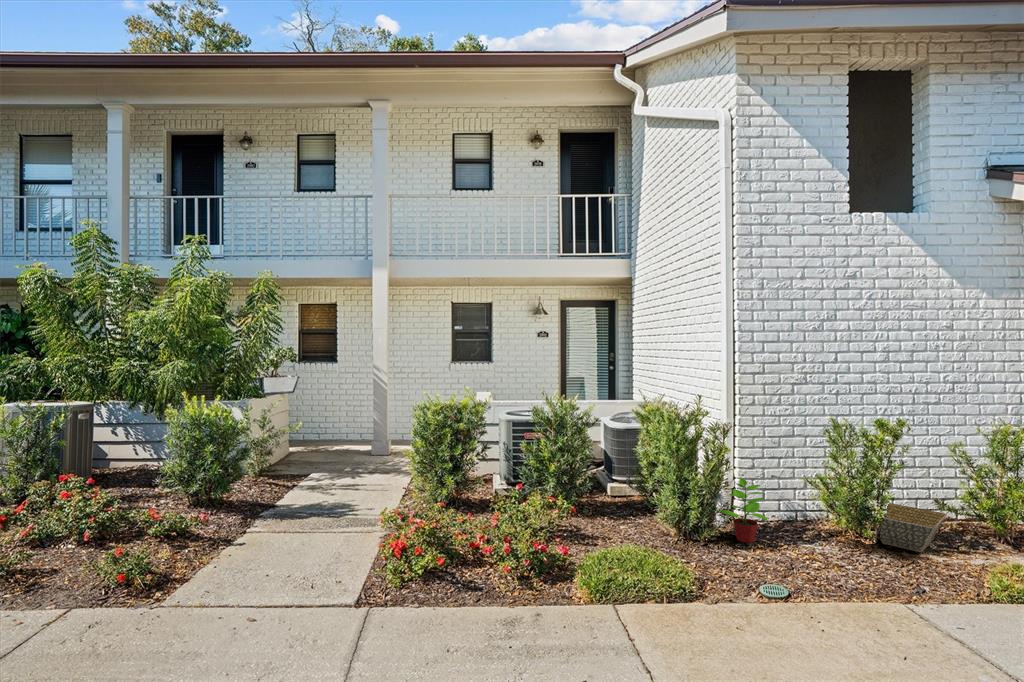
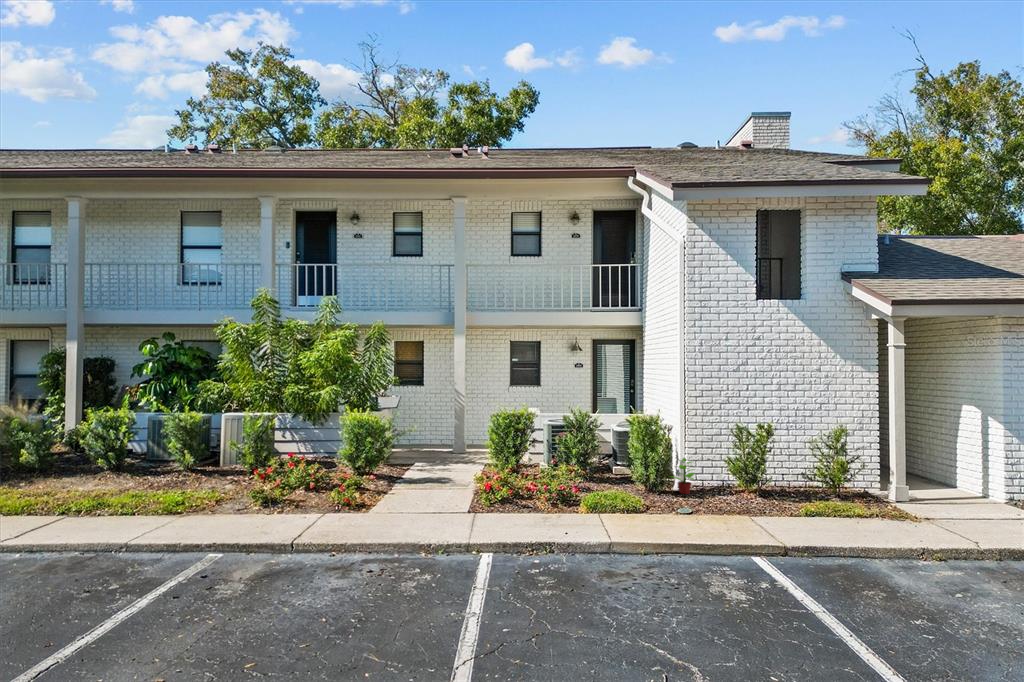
basket: present [880,503,947,553] -> none [753,475,802,500]

